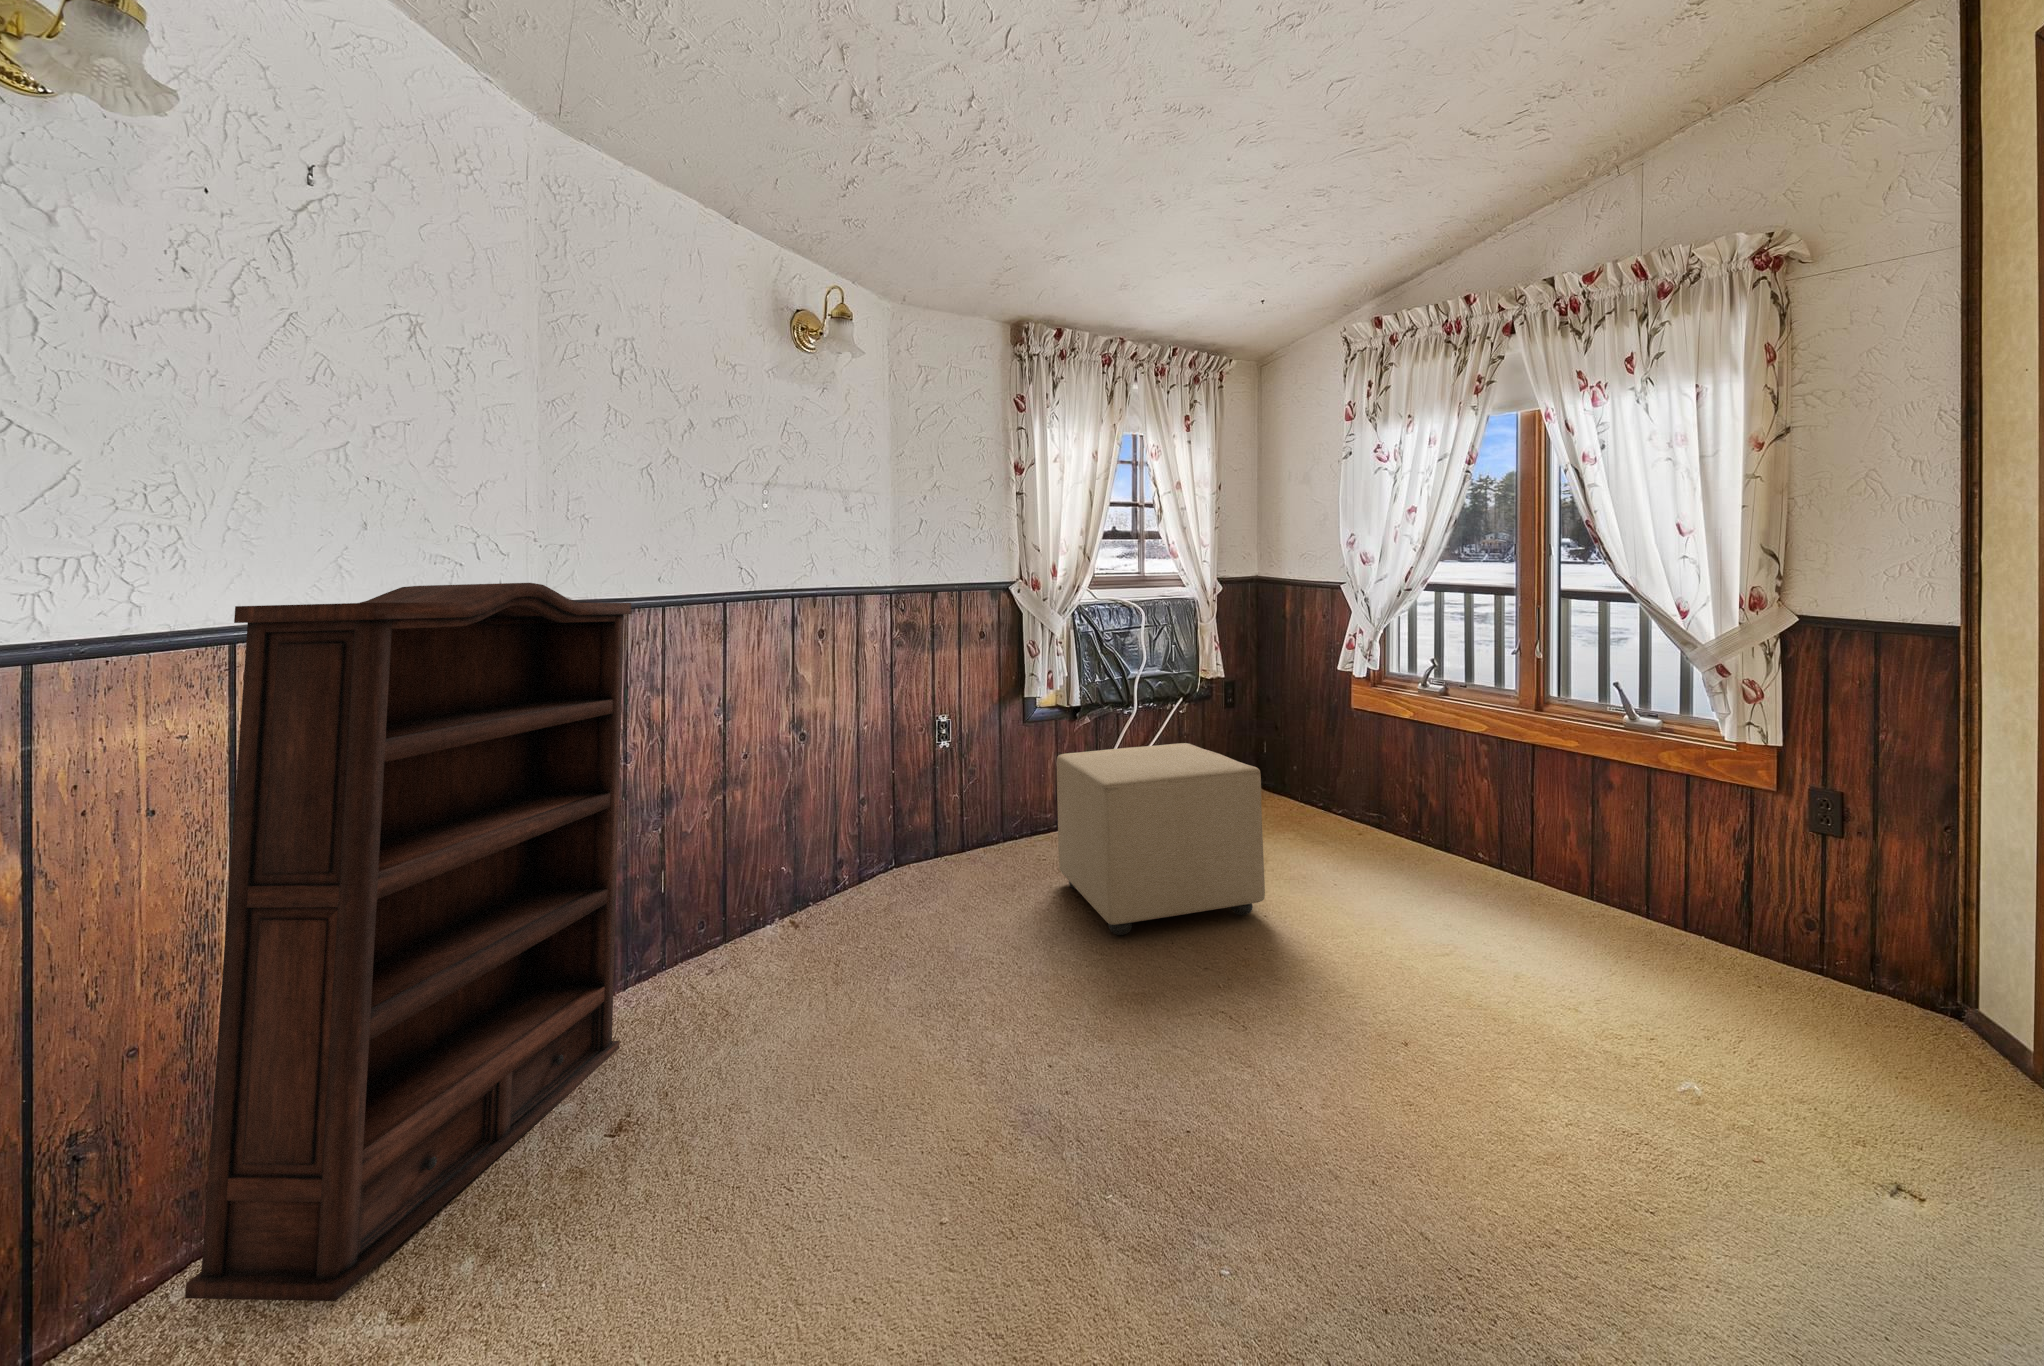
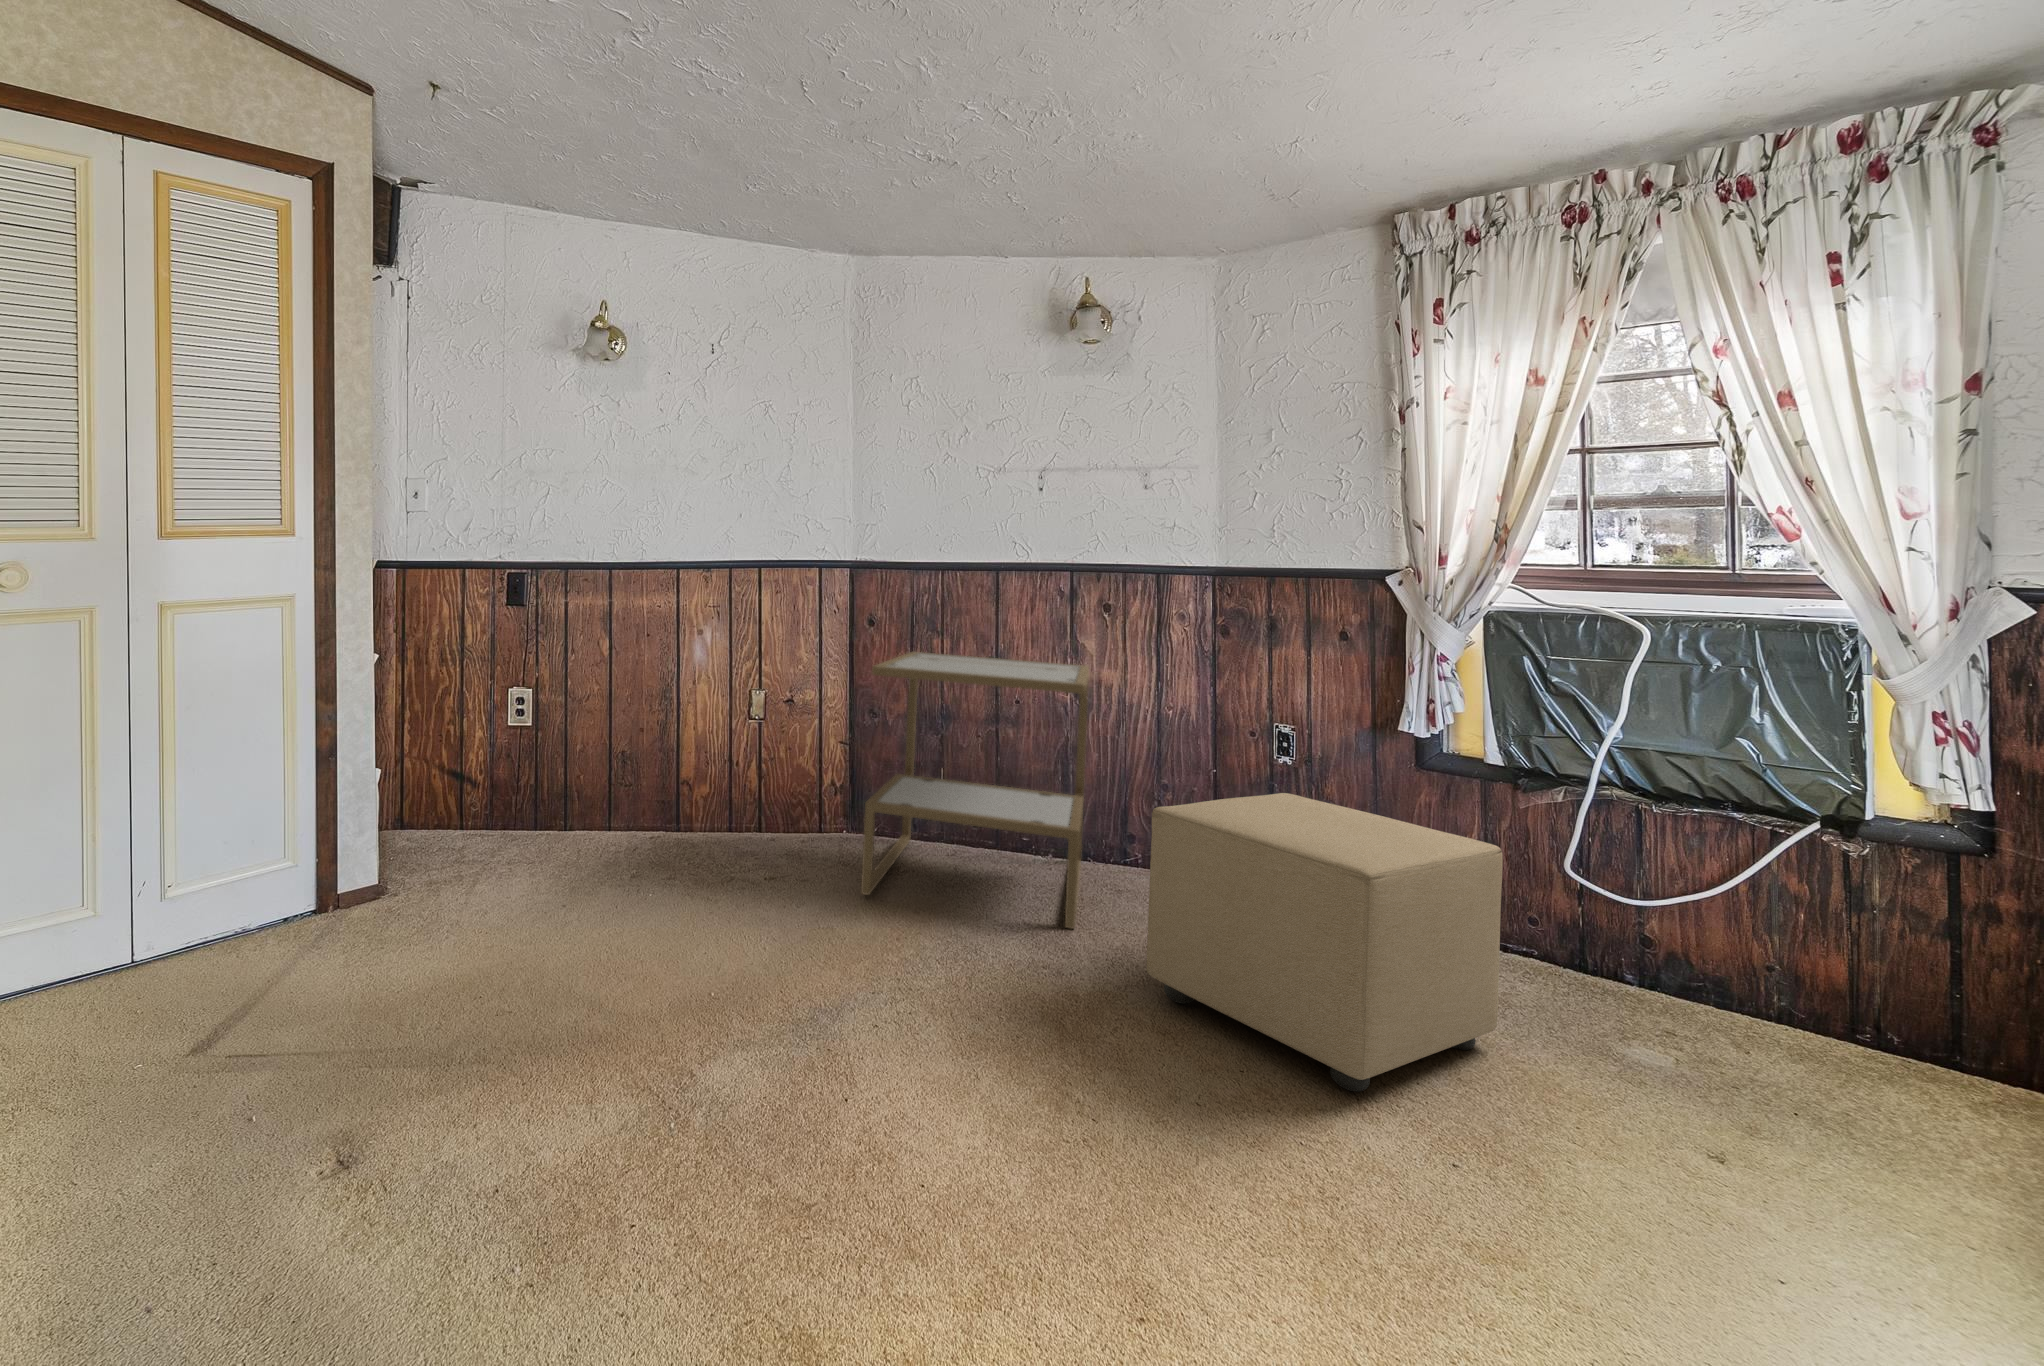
bookshelf: present [185,583,631,1301] -> none [650,546,855,855]
side table: none [634,696,971,1048] -> present [861,652,1089,929]

